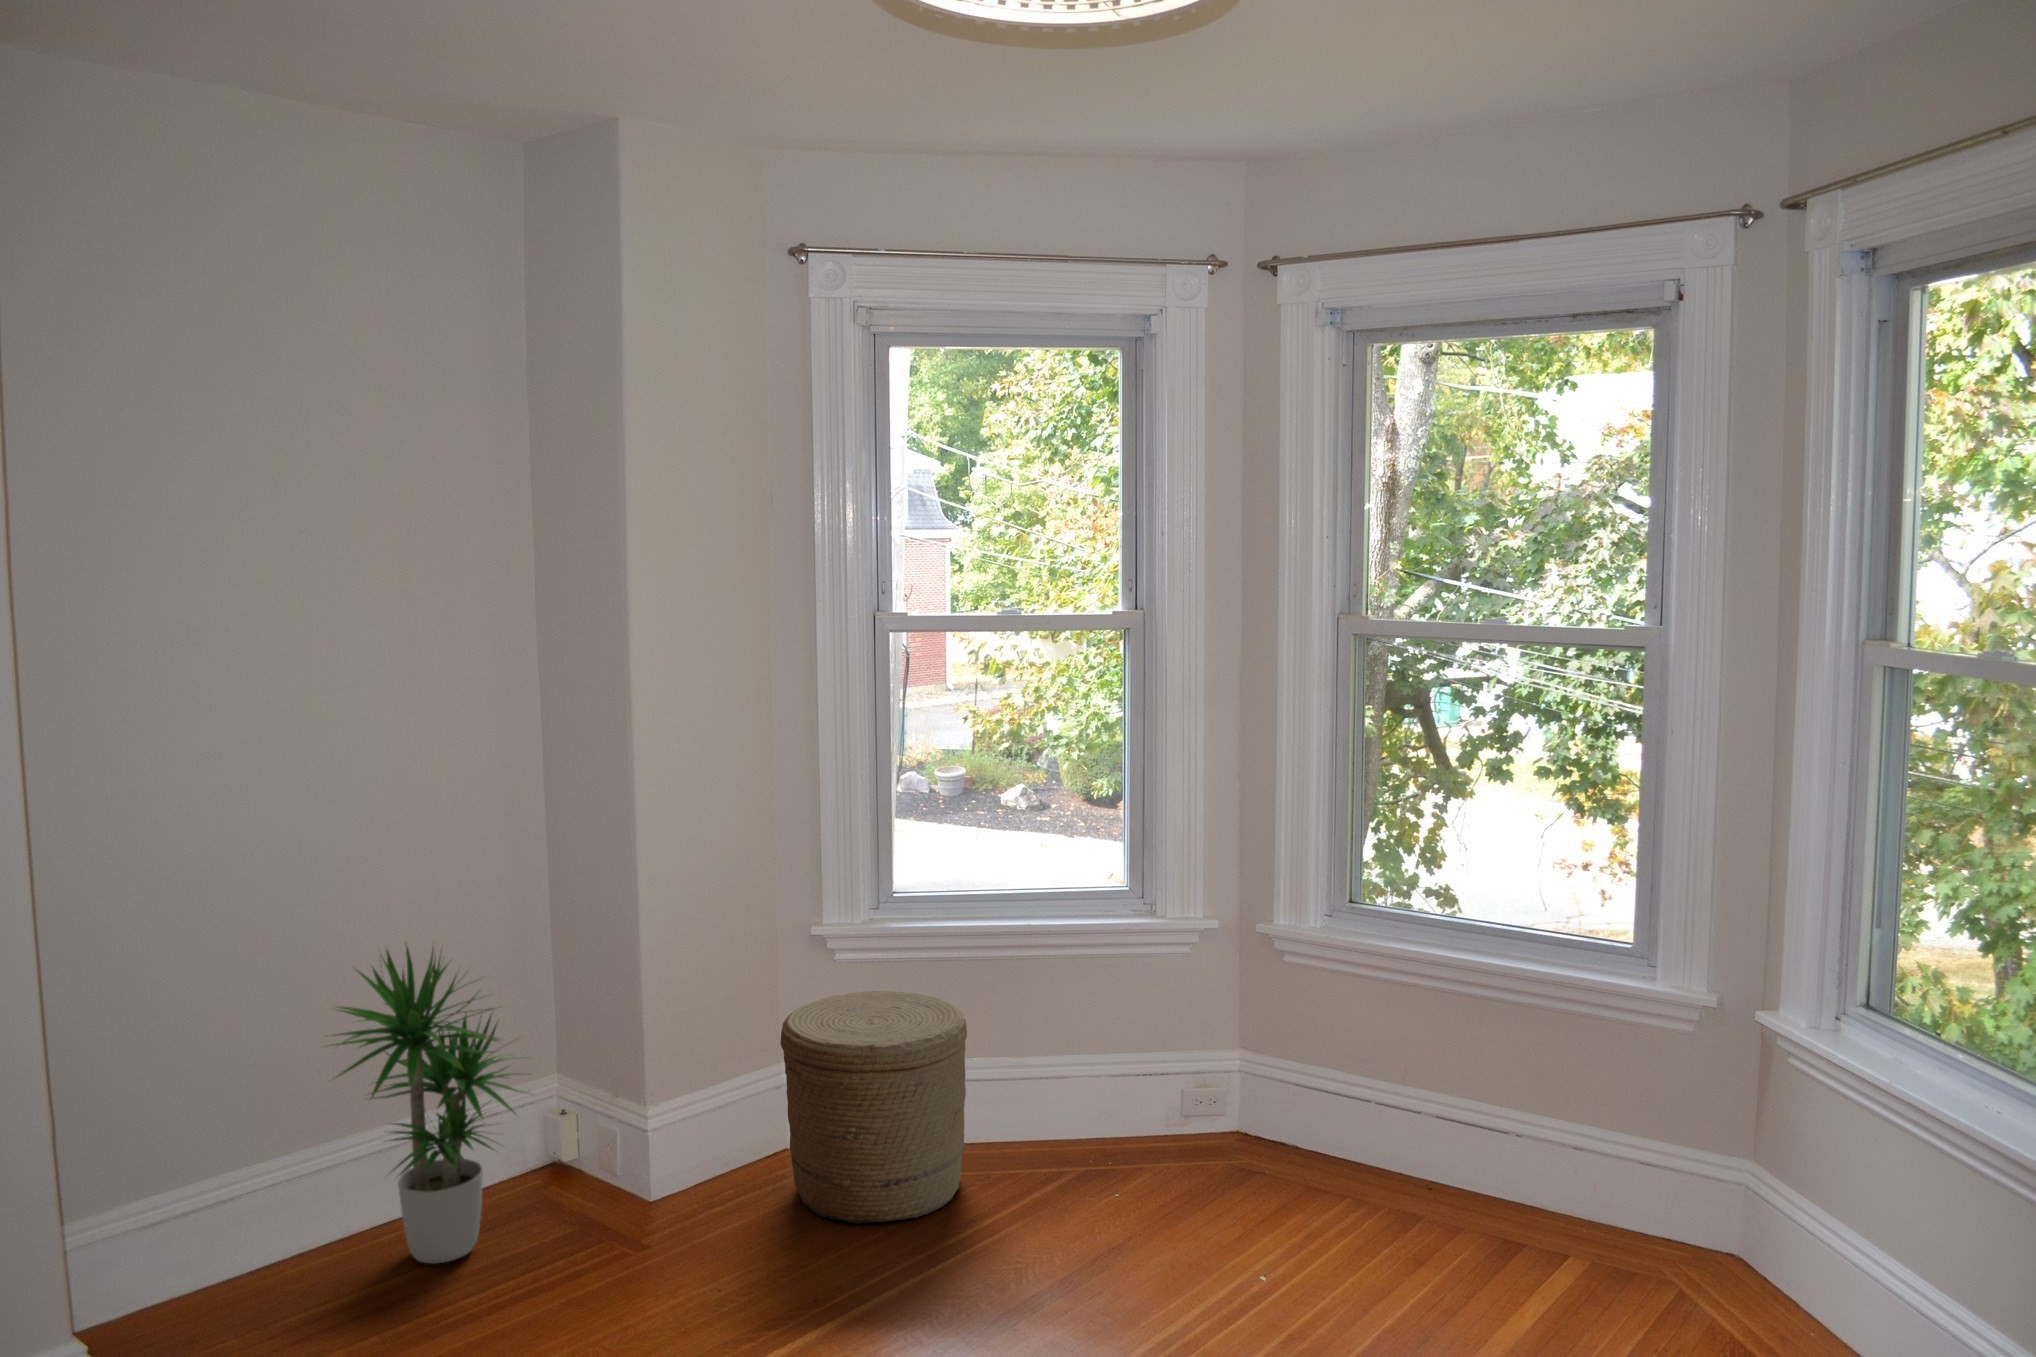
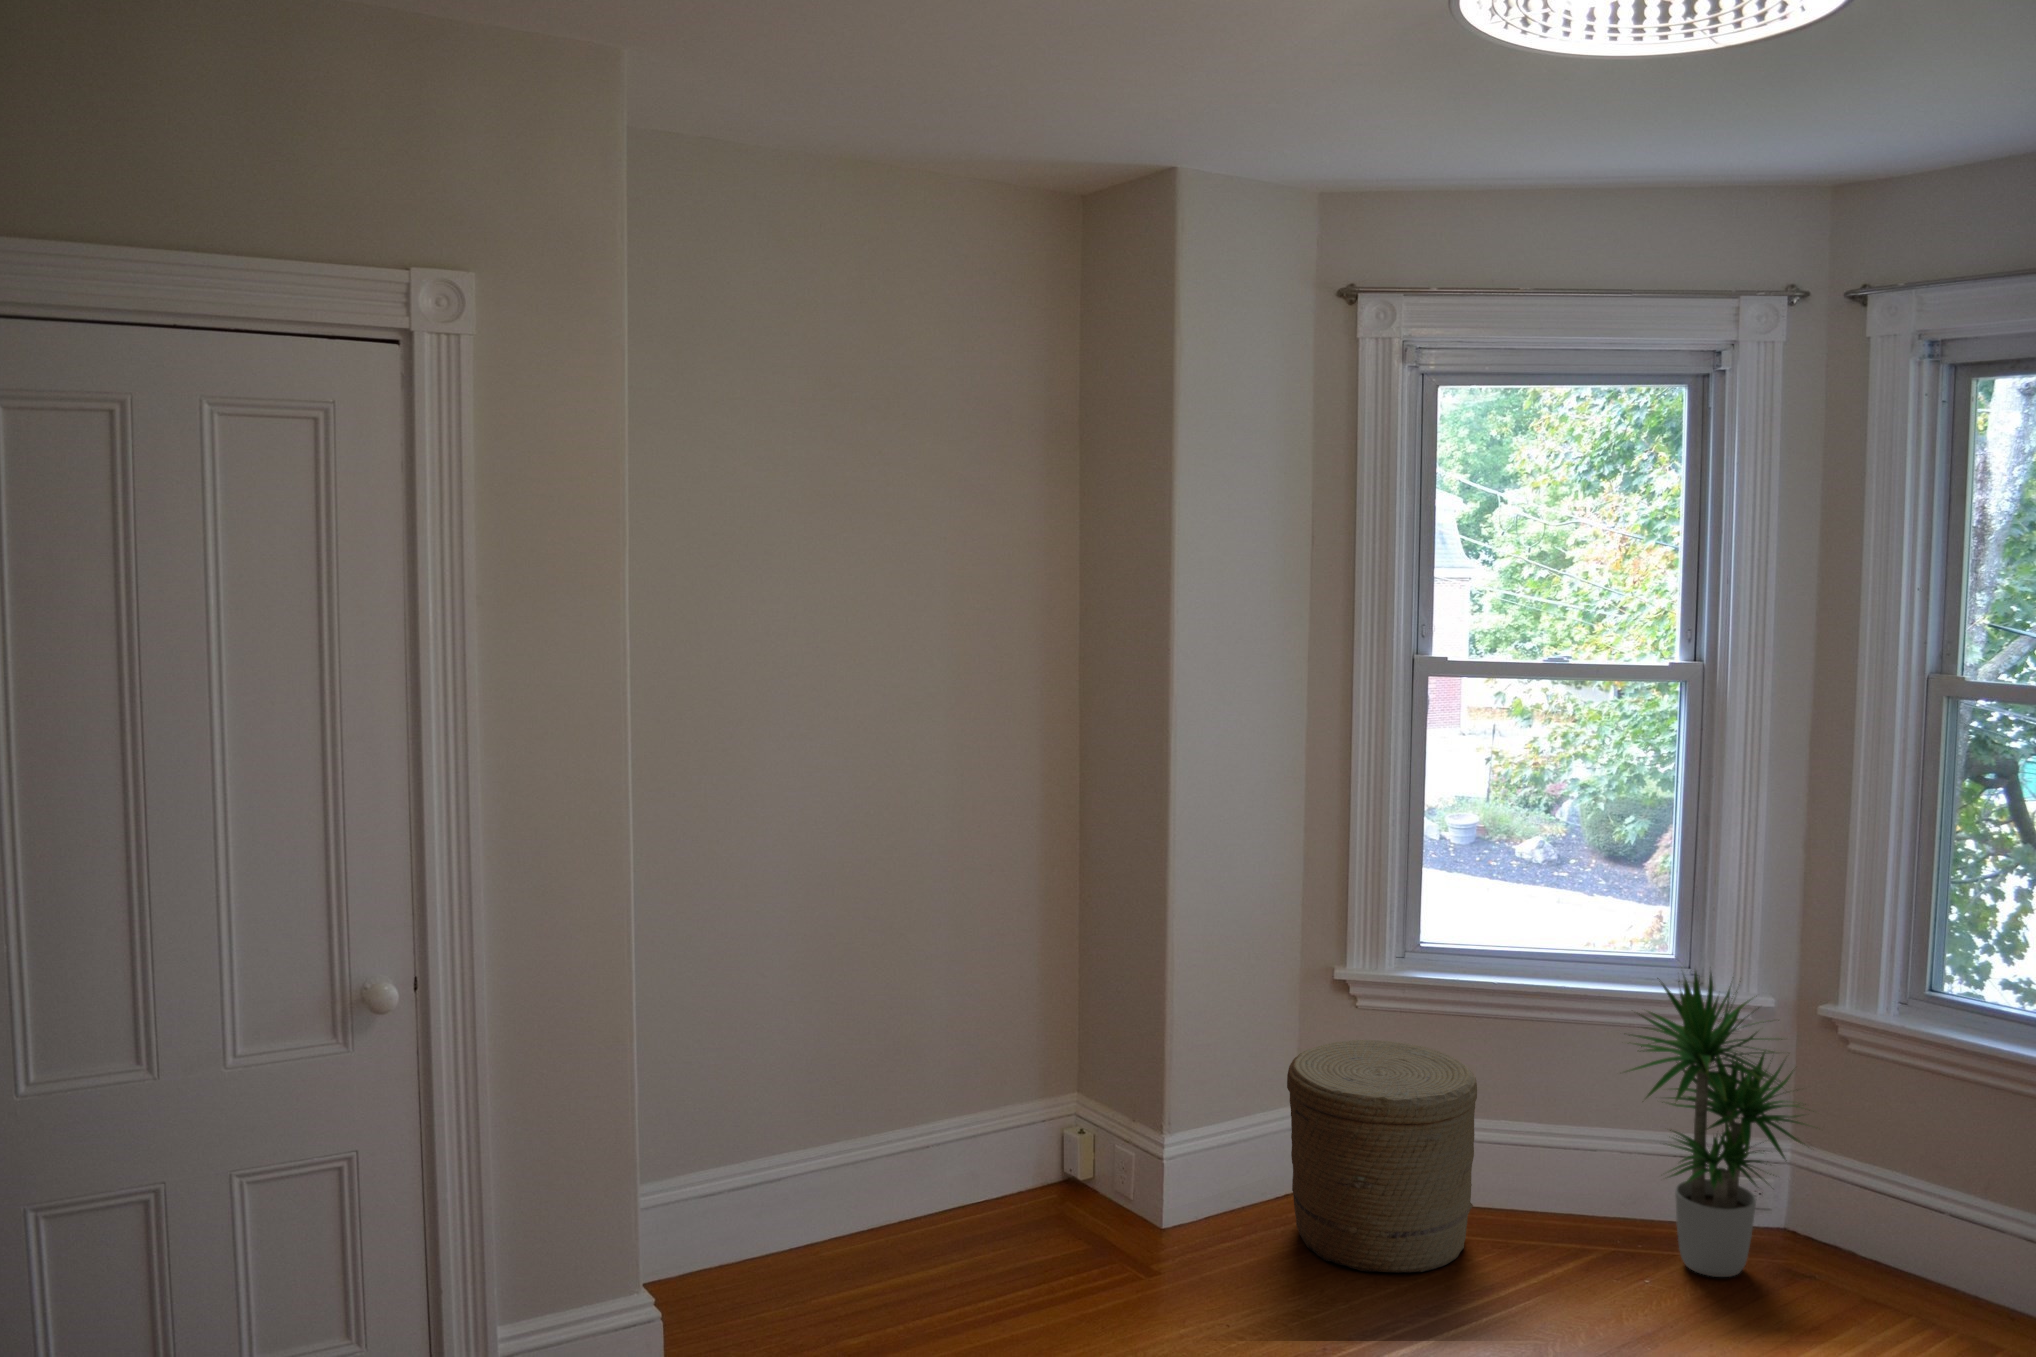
potted plant: present [333,947,529,1263] -> present [1629,971,1820,1277]

